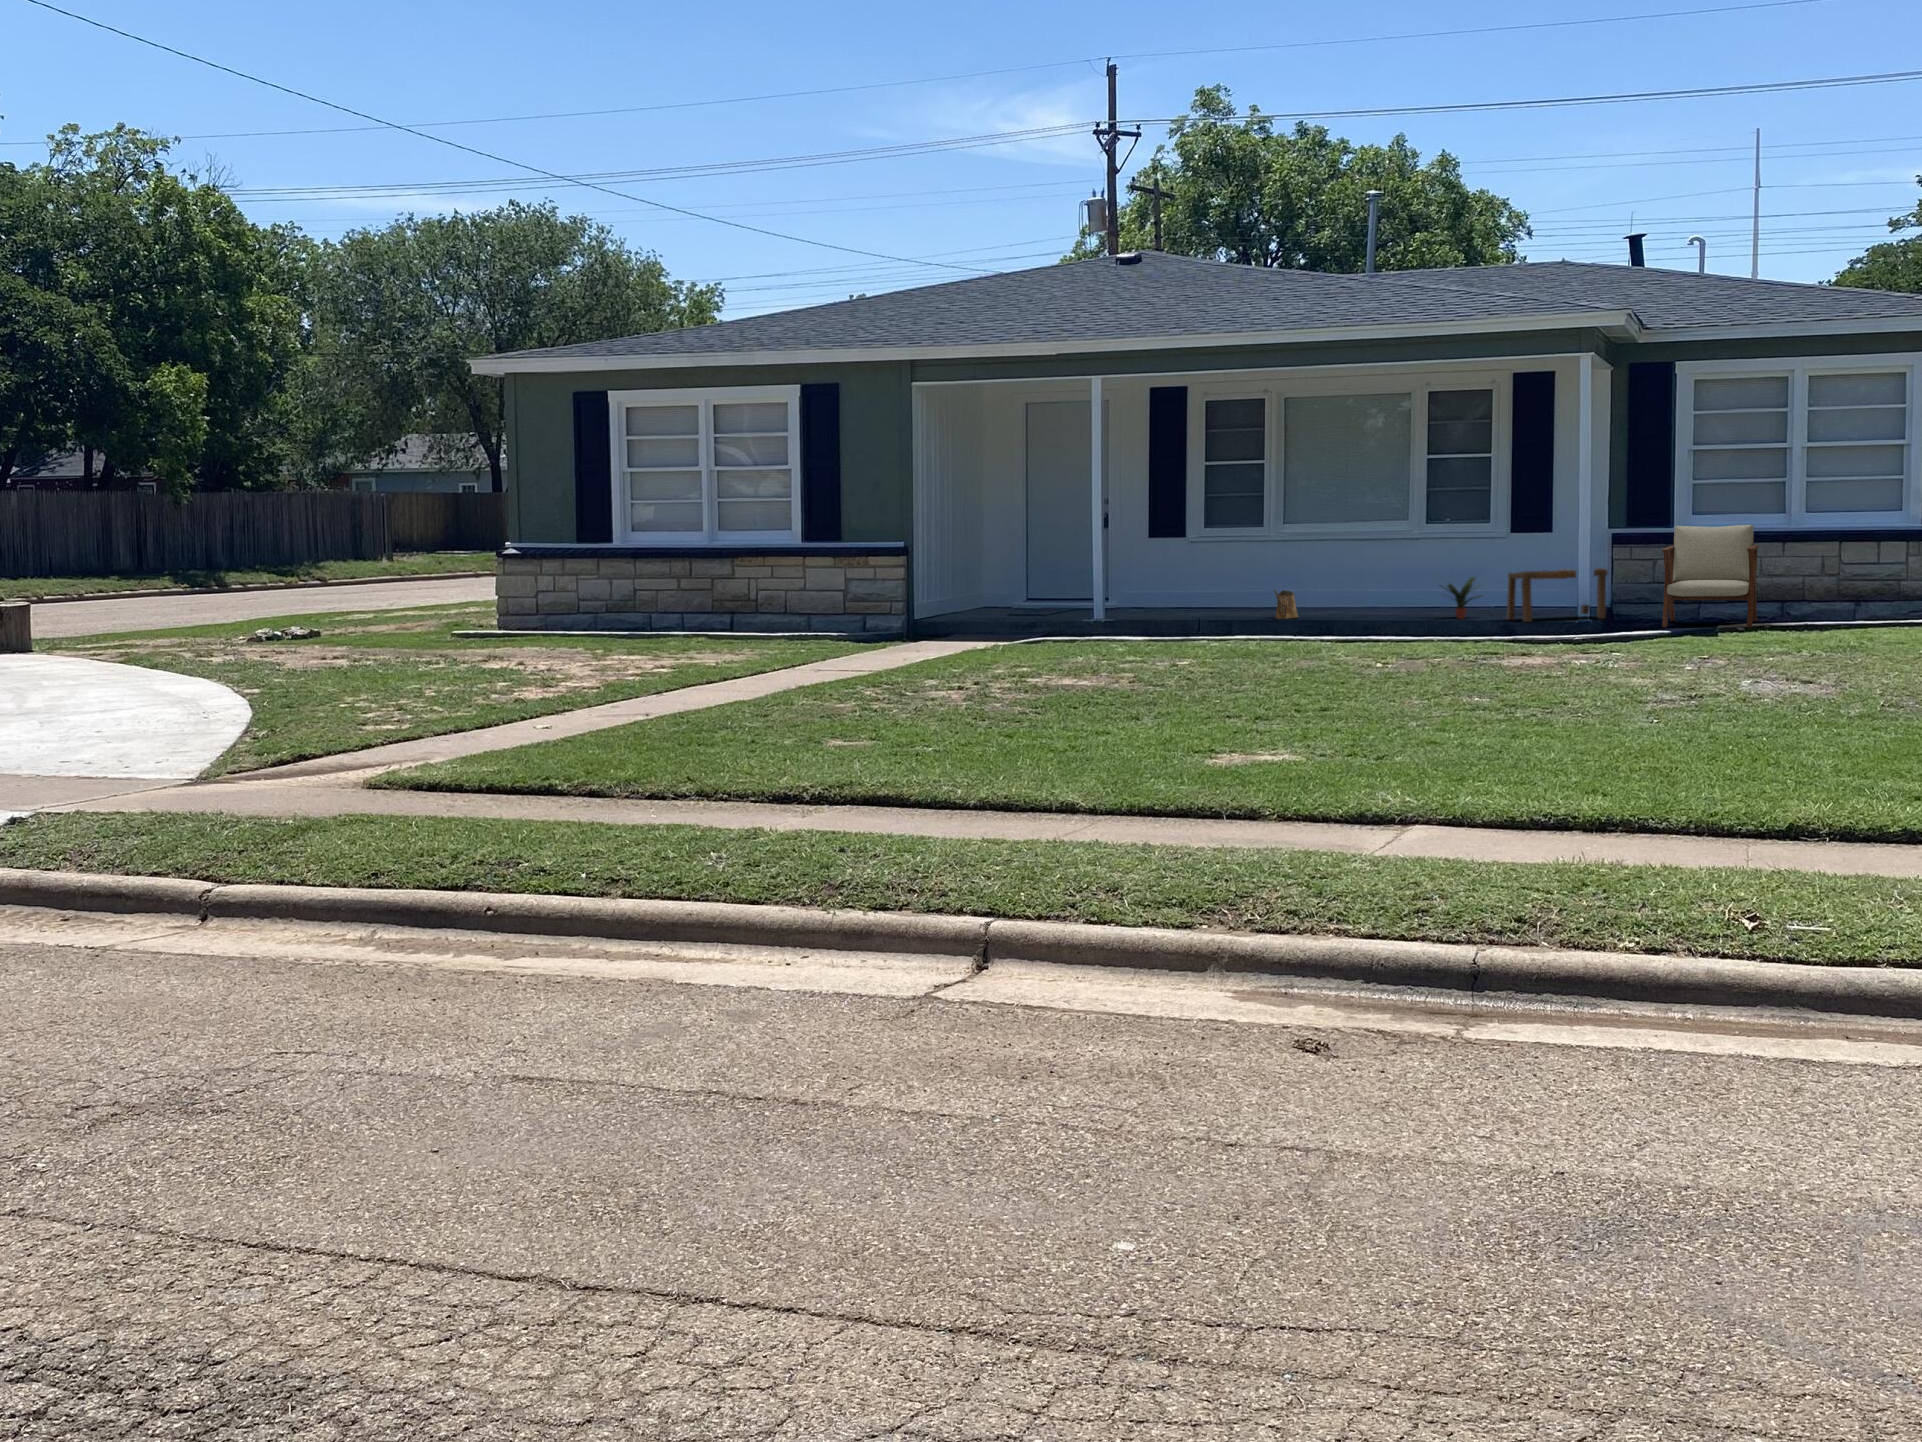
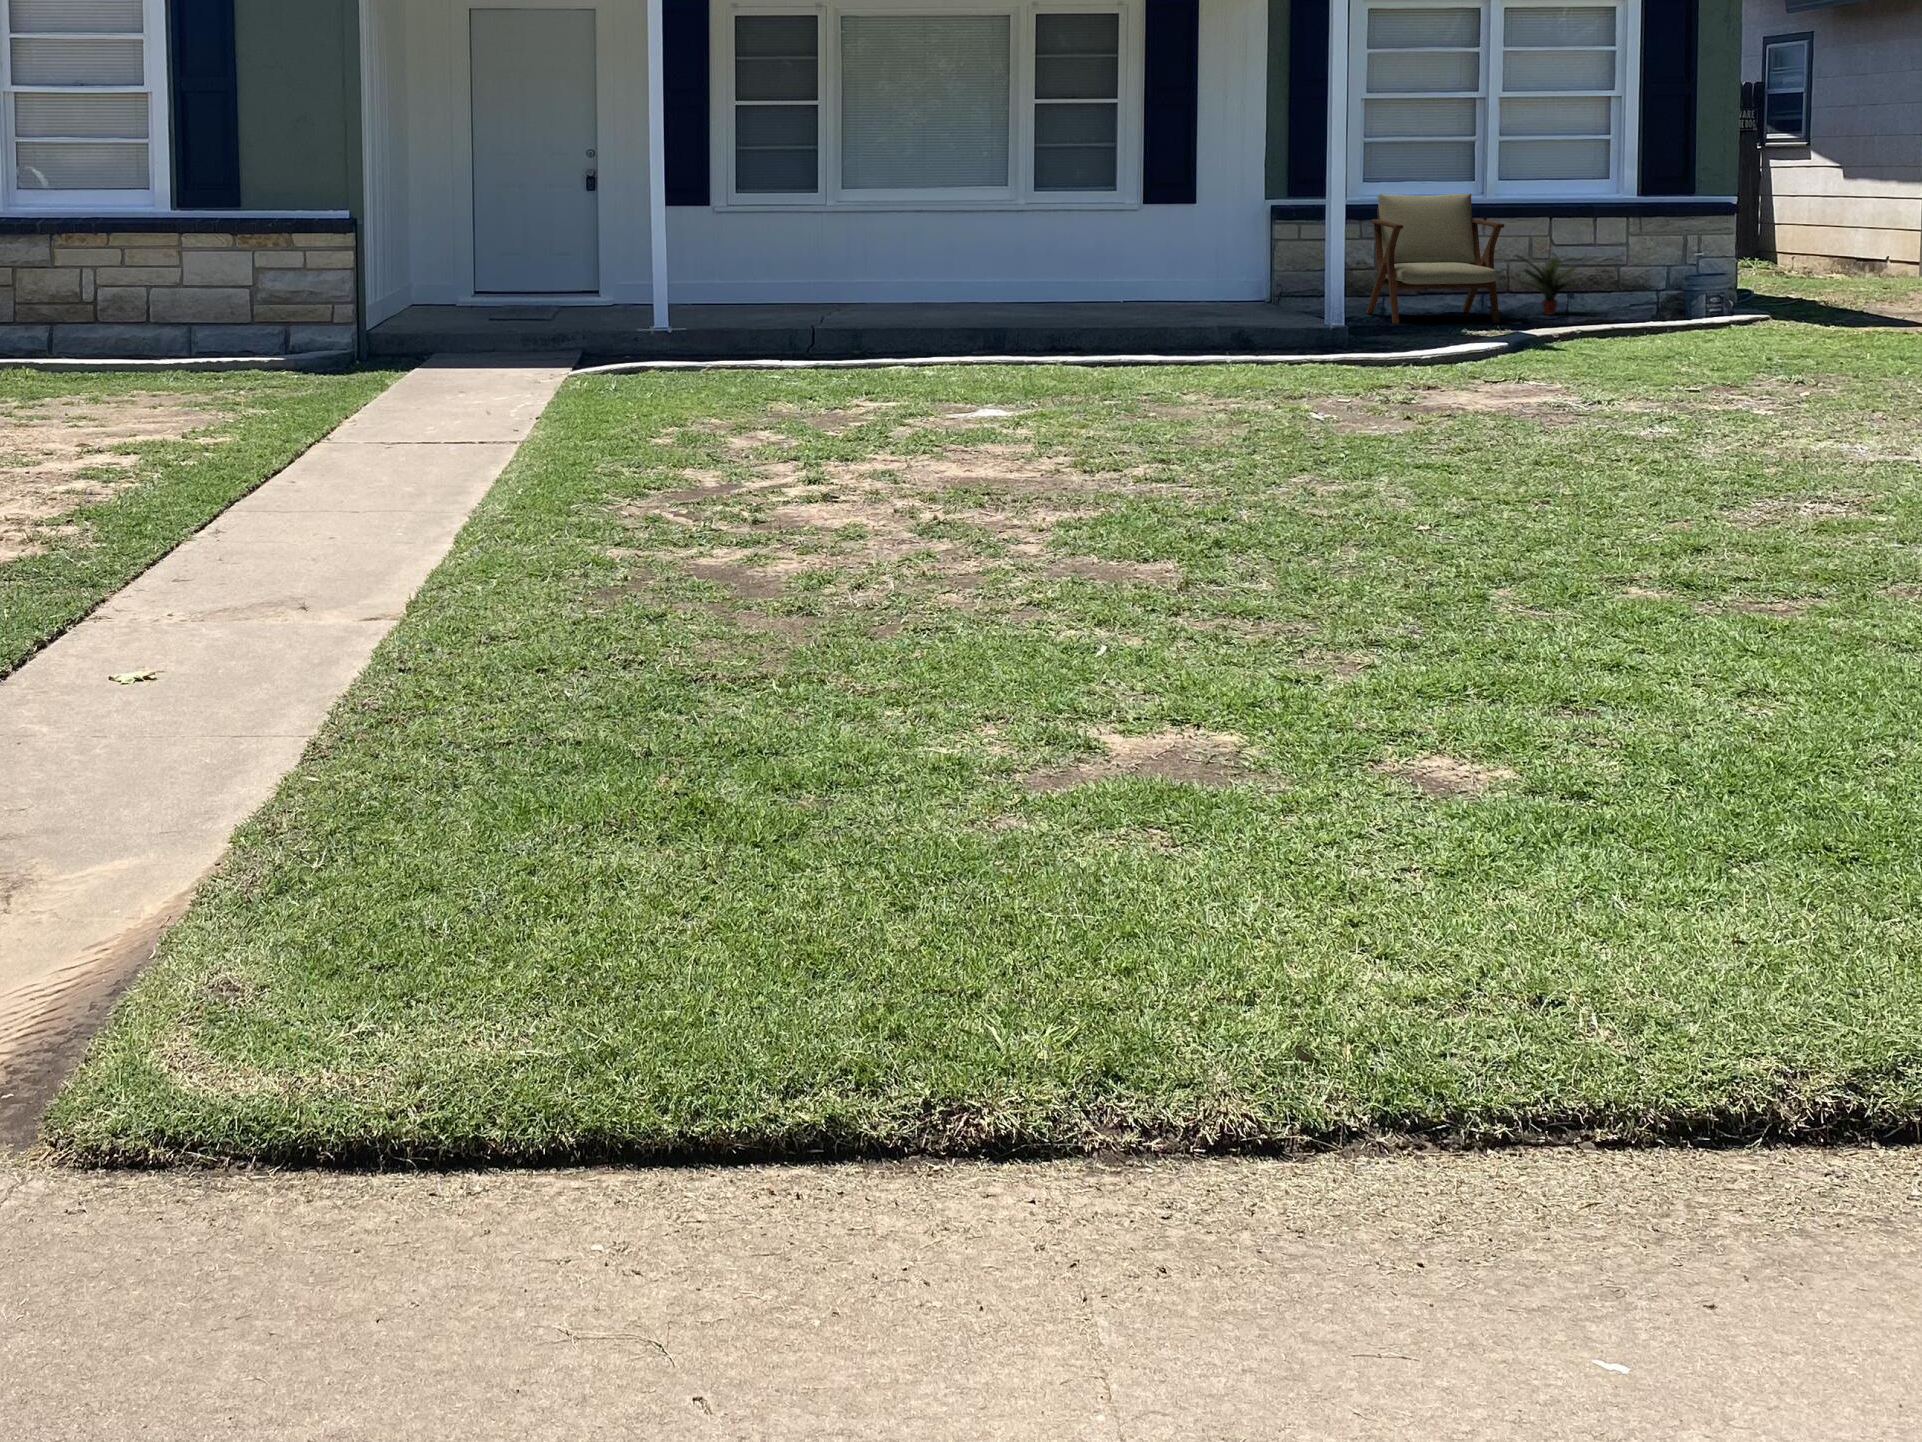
bench: present [1507,568,1608,622] -> none [1159,245,1277,317]
potted plant: present [1441,577,1481,619] -> present [1516,254,1576,314]
watering can: present [1274,590,1299,619] -> none [844,277,875,315]

